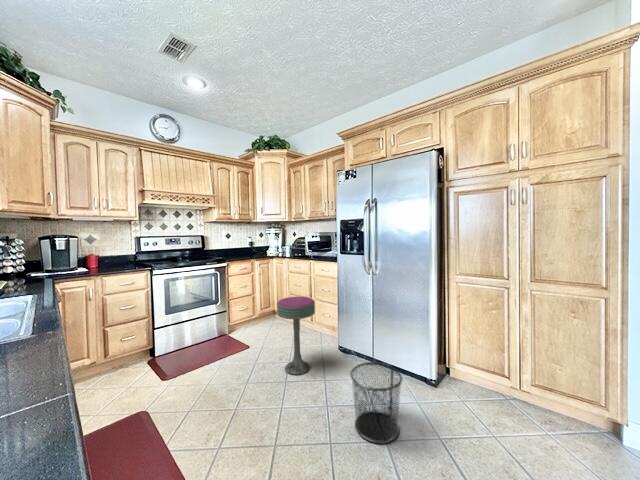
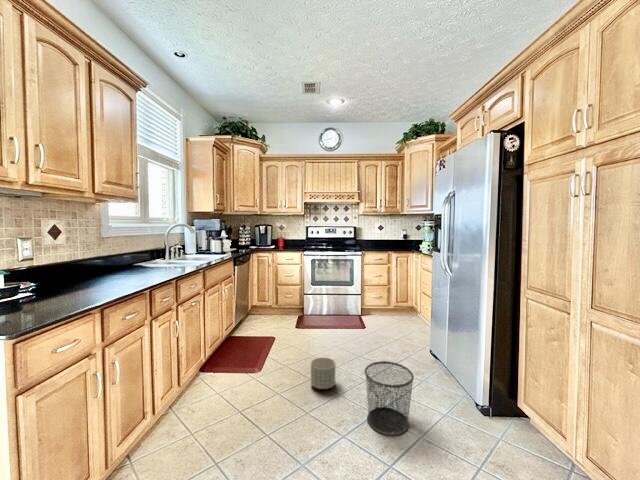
bar stool: present [277,297,315,375] -> none [365,291,401,362]
planter: none [264,393,297,440] -> present [311,357,336,389]

